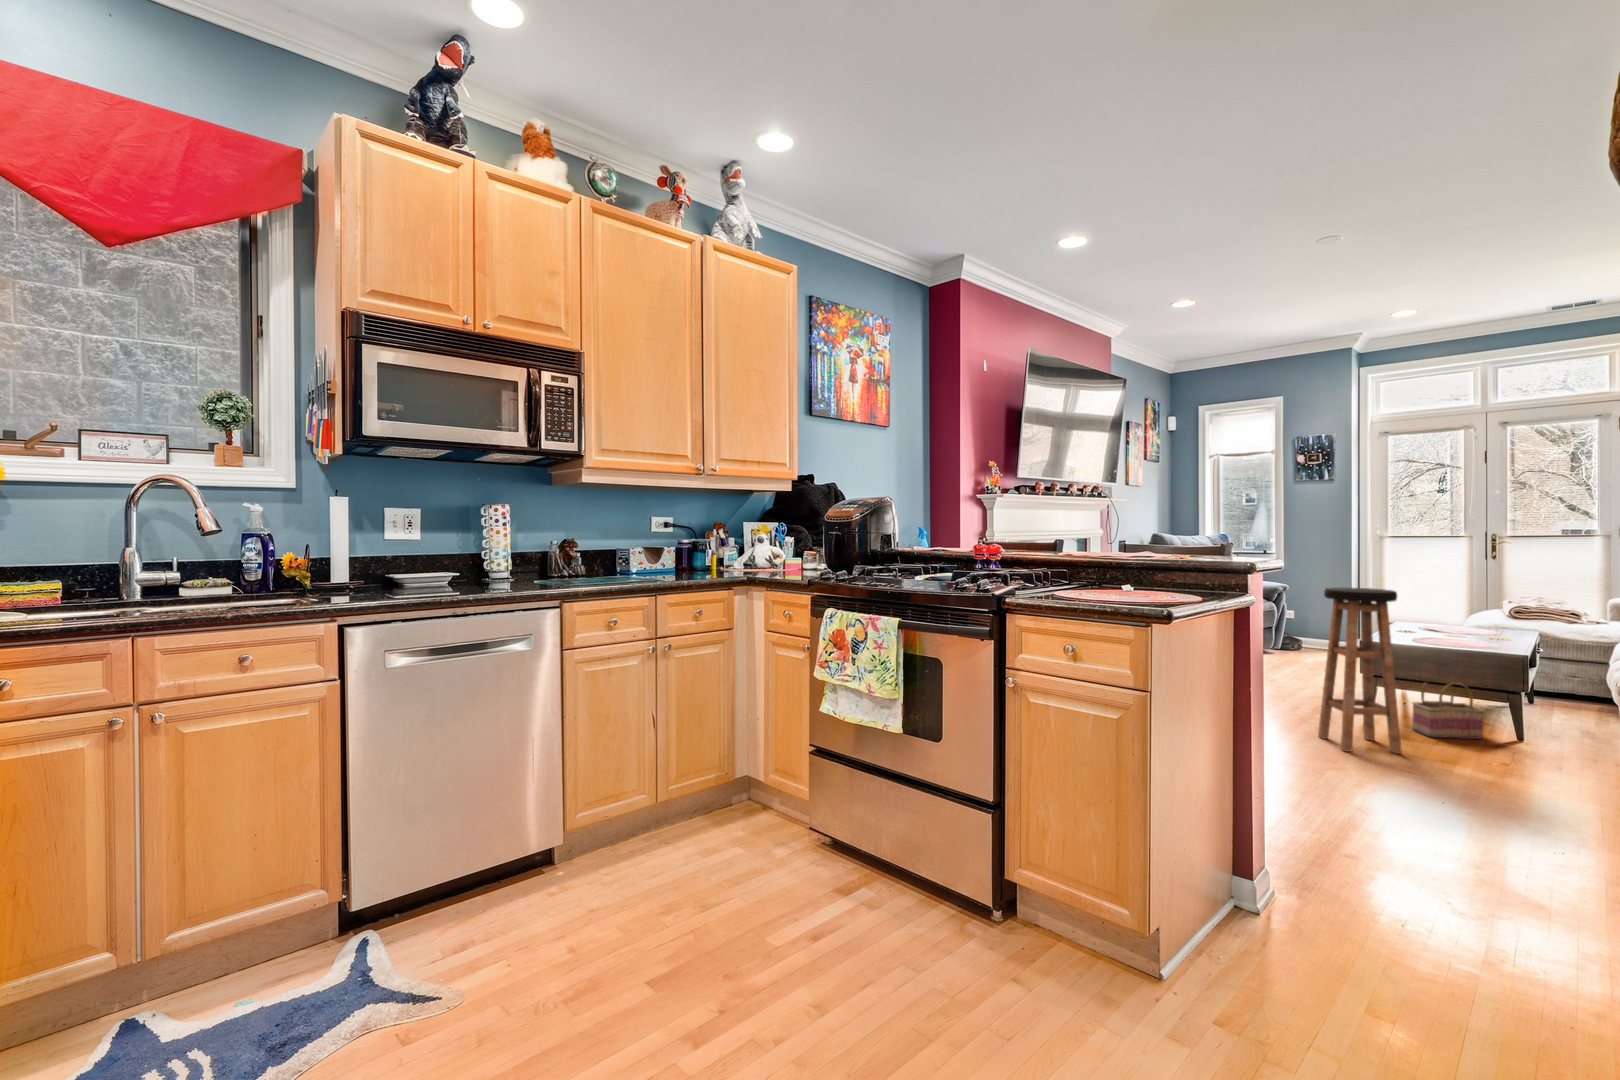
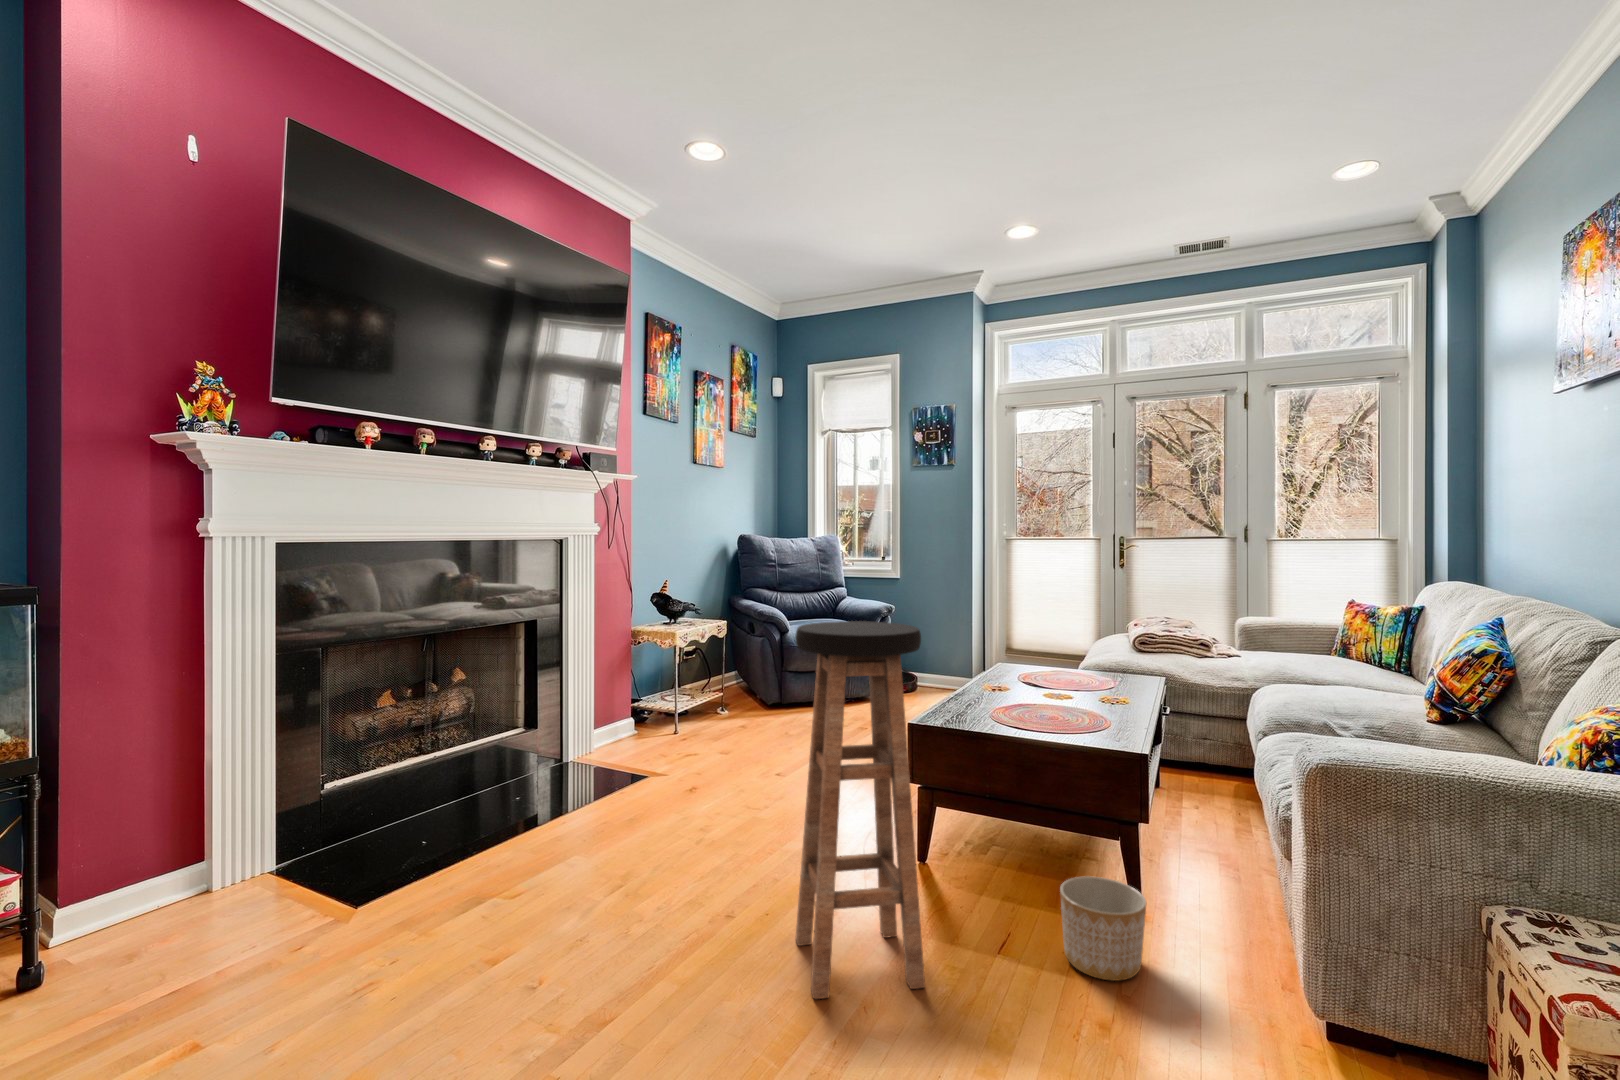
basket: present [1412,682,1484,739] -> none [975,780,1083,906]
planter: none [1476,718,1530,762] -> present [1060,876,1146,981]

